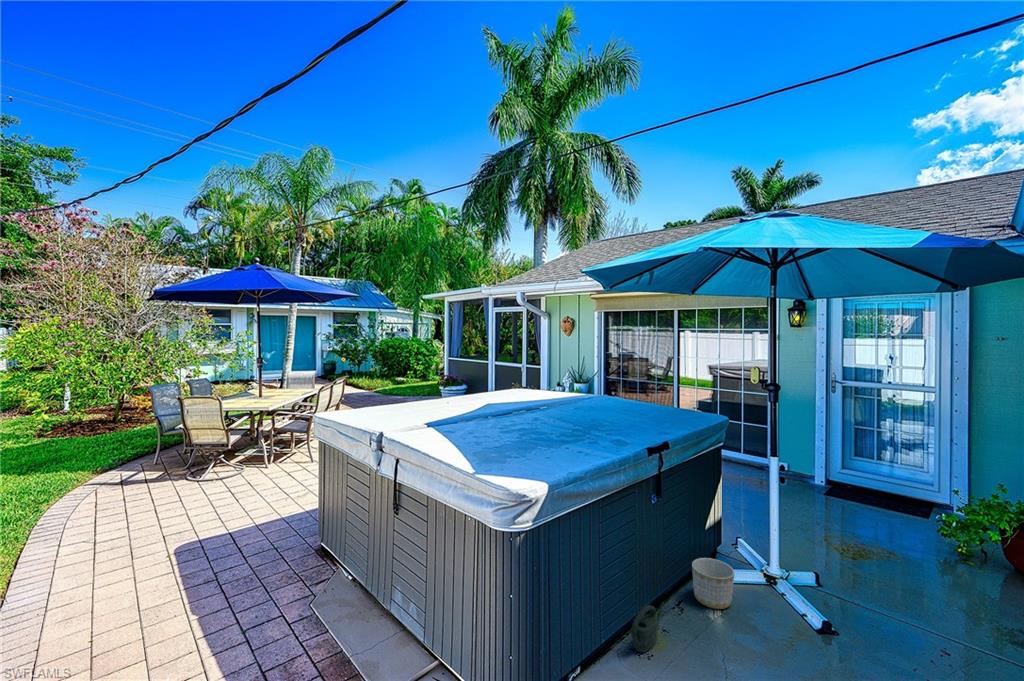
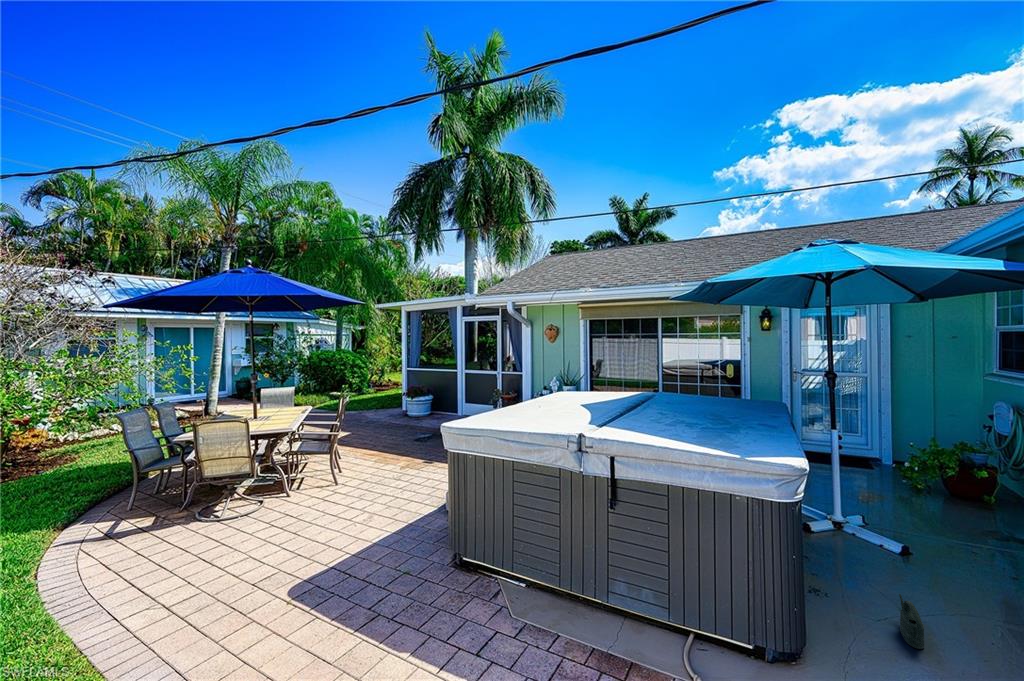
planter: present [692,558,735,609] -> none [870,543,917,589]

